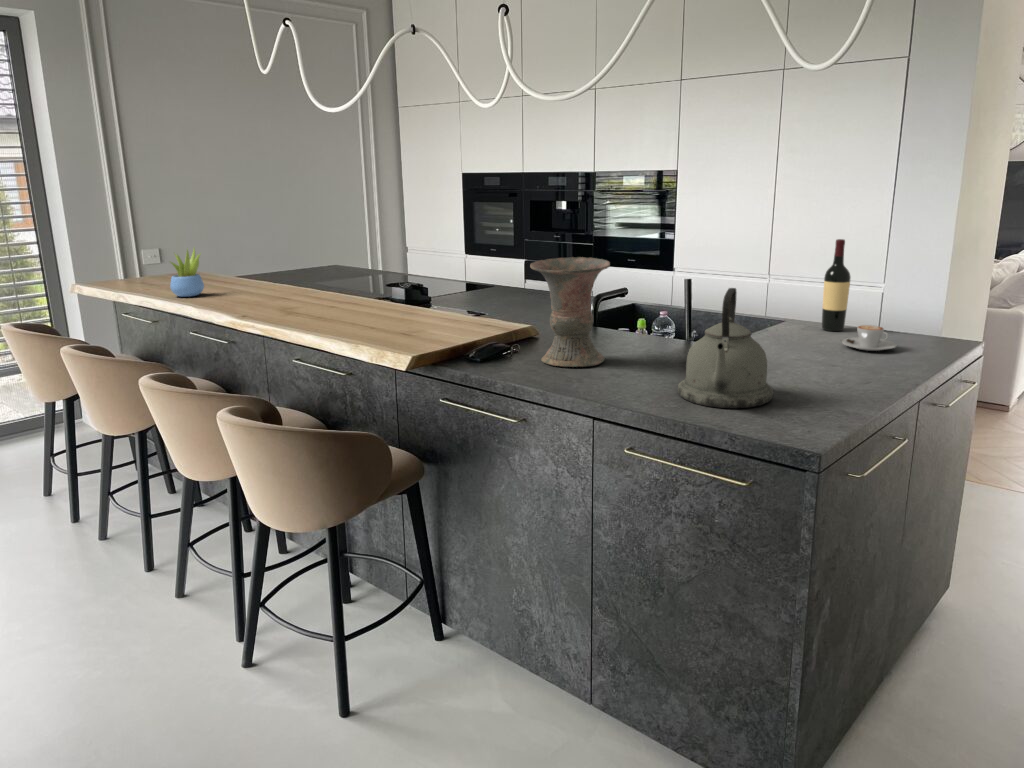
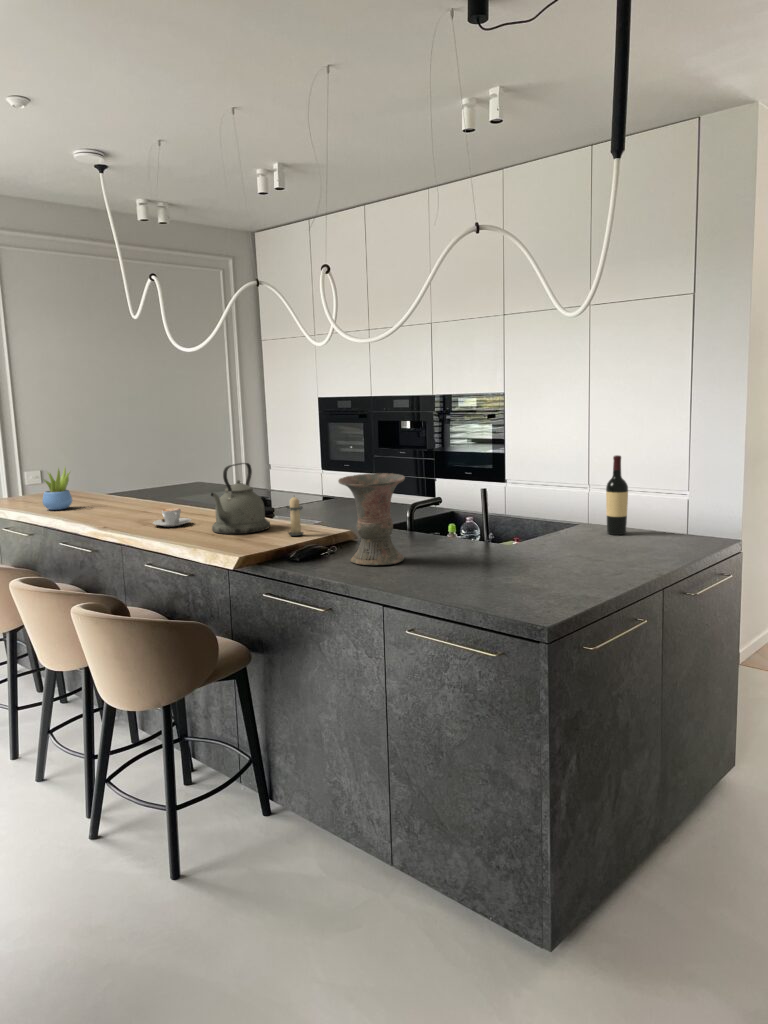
candle: none [459,282,483,331] -> present [286,497,303,536]
kettle: present [678,288,773,408] -> present [211,463,270,534]
coffee cup: present [842,325,896,351] -> present [153,508,191,527]

